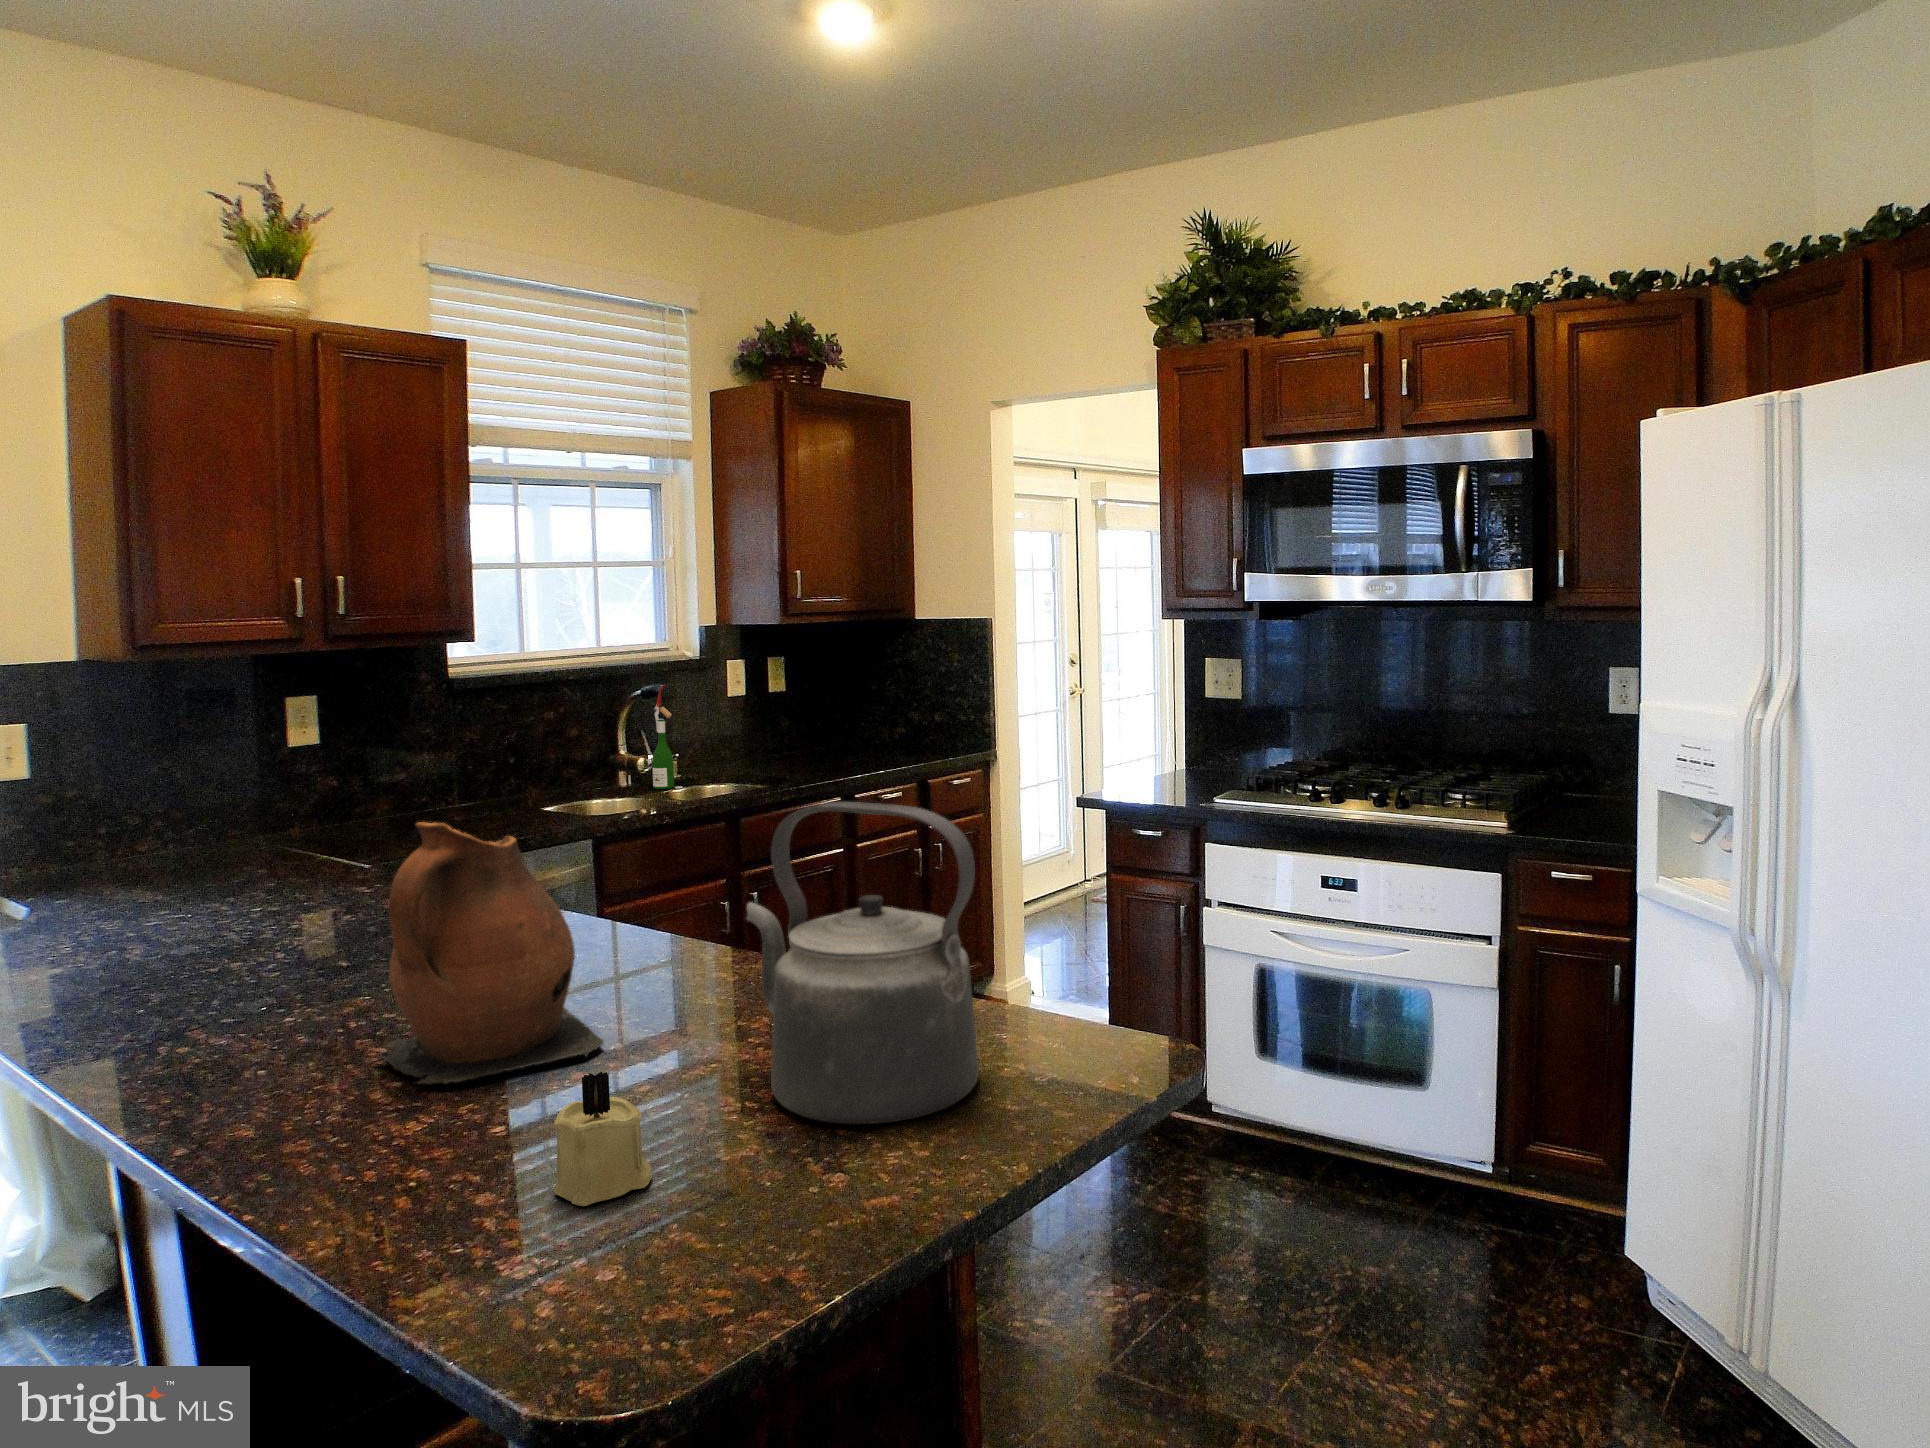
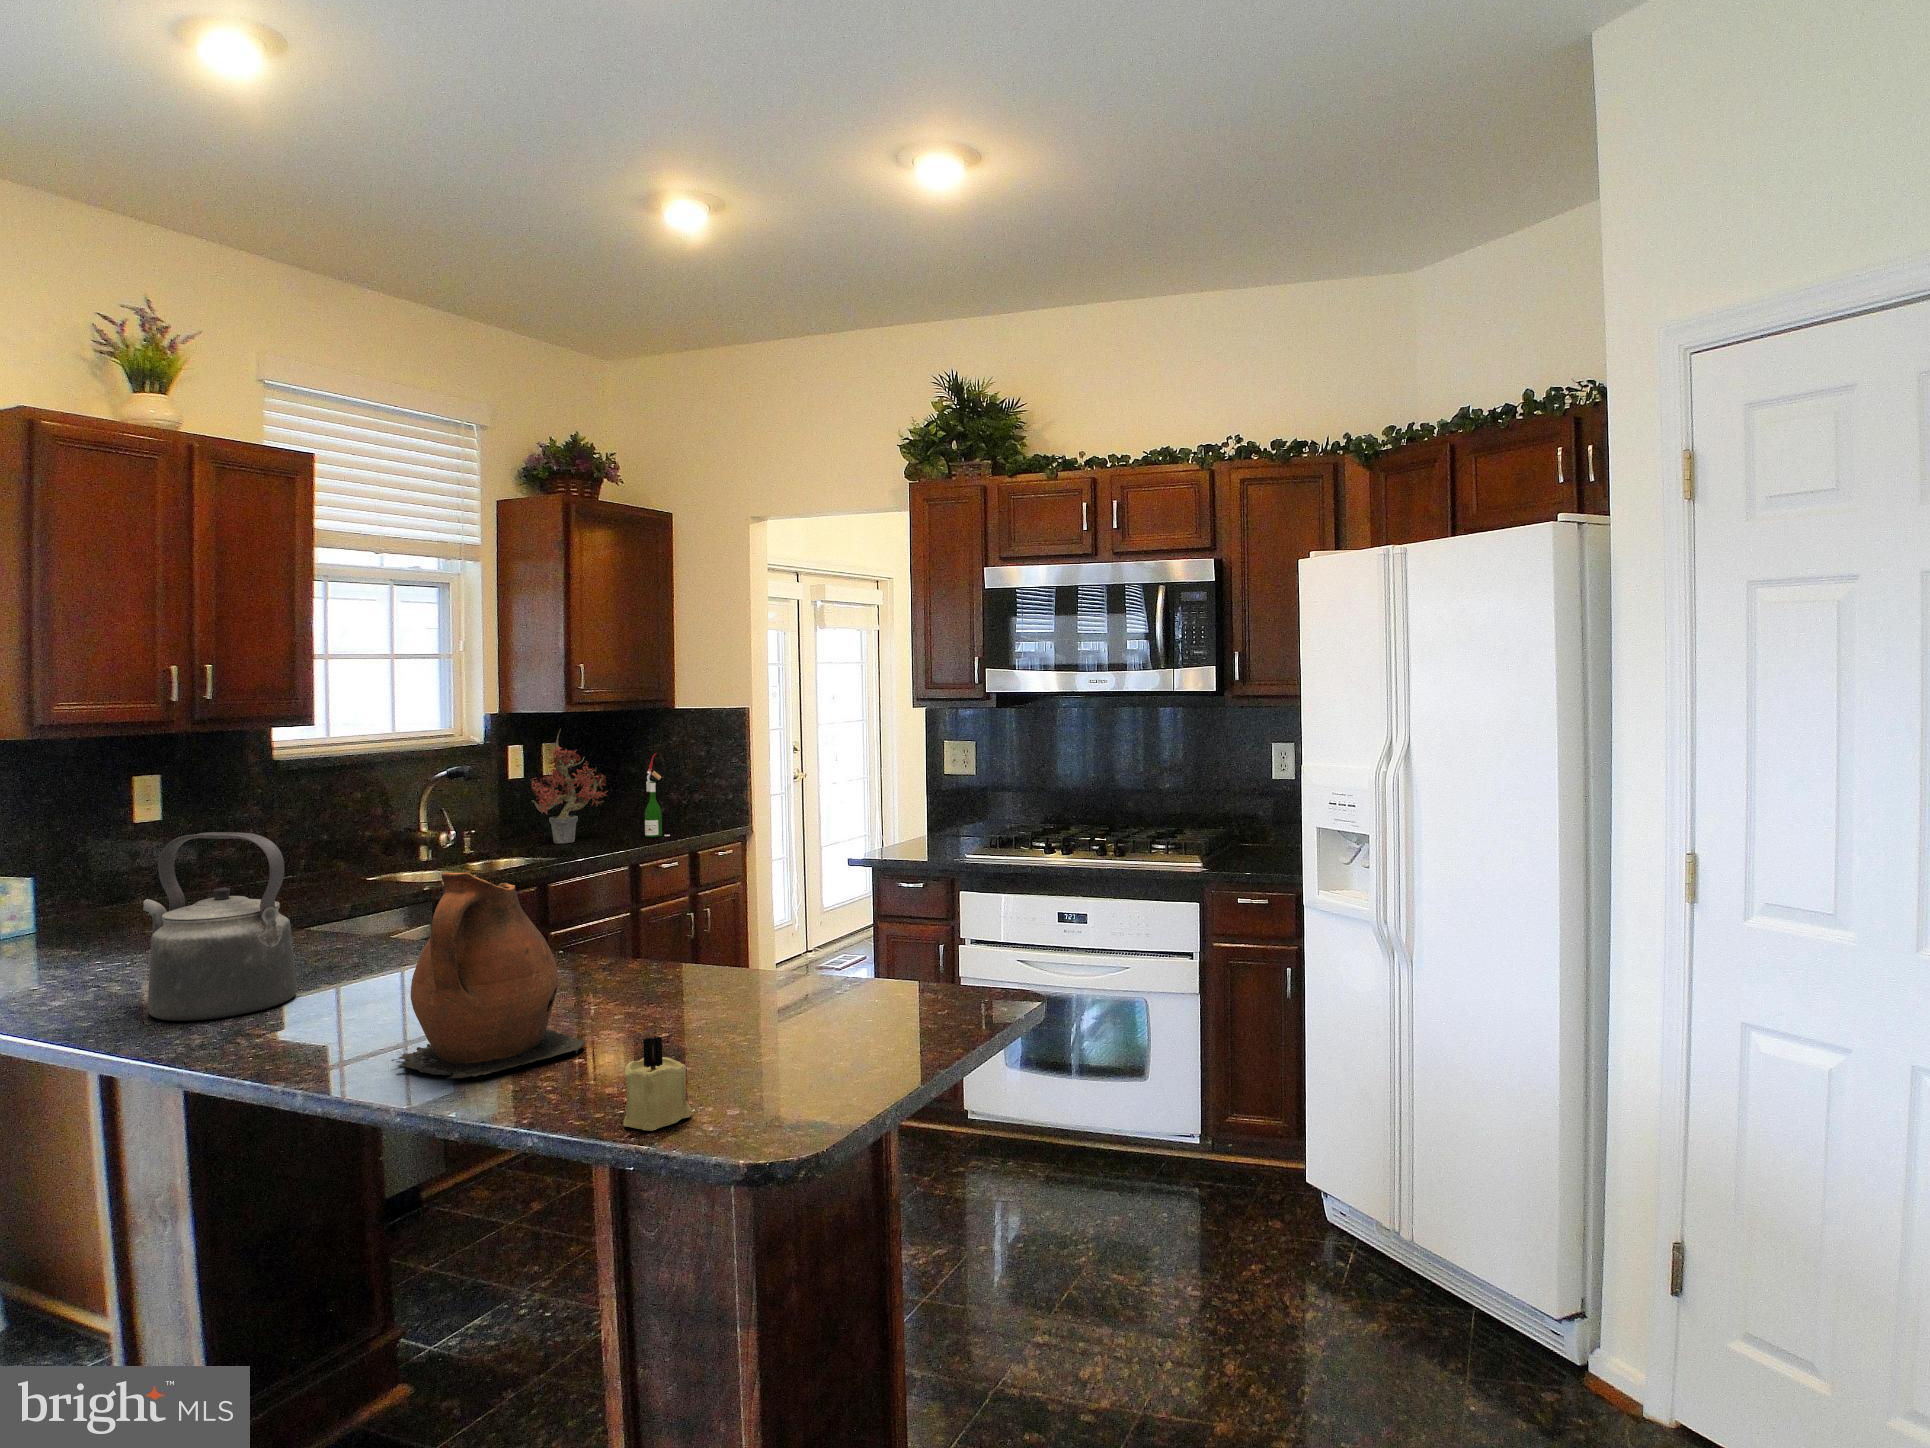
potted plant: none [738,642,824,766] -> present [531,729,608,843]
wine bottle: present [652,684,682,789] -> present [645,753,670,837]
kettle: present [747,802,979,1124] -> present [143,832,297,1021]

